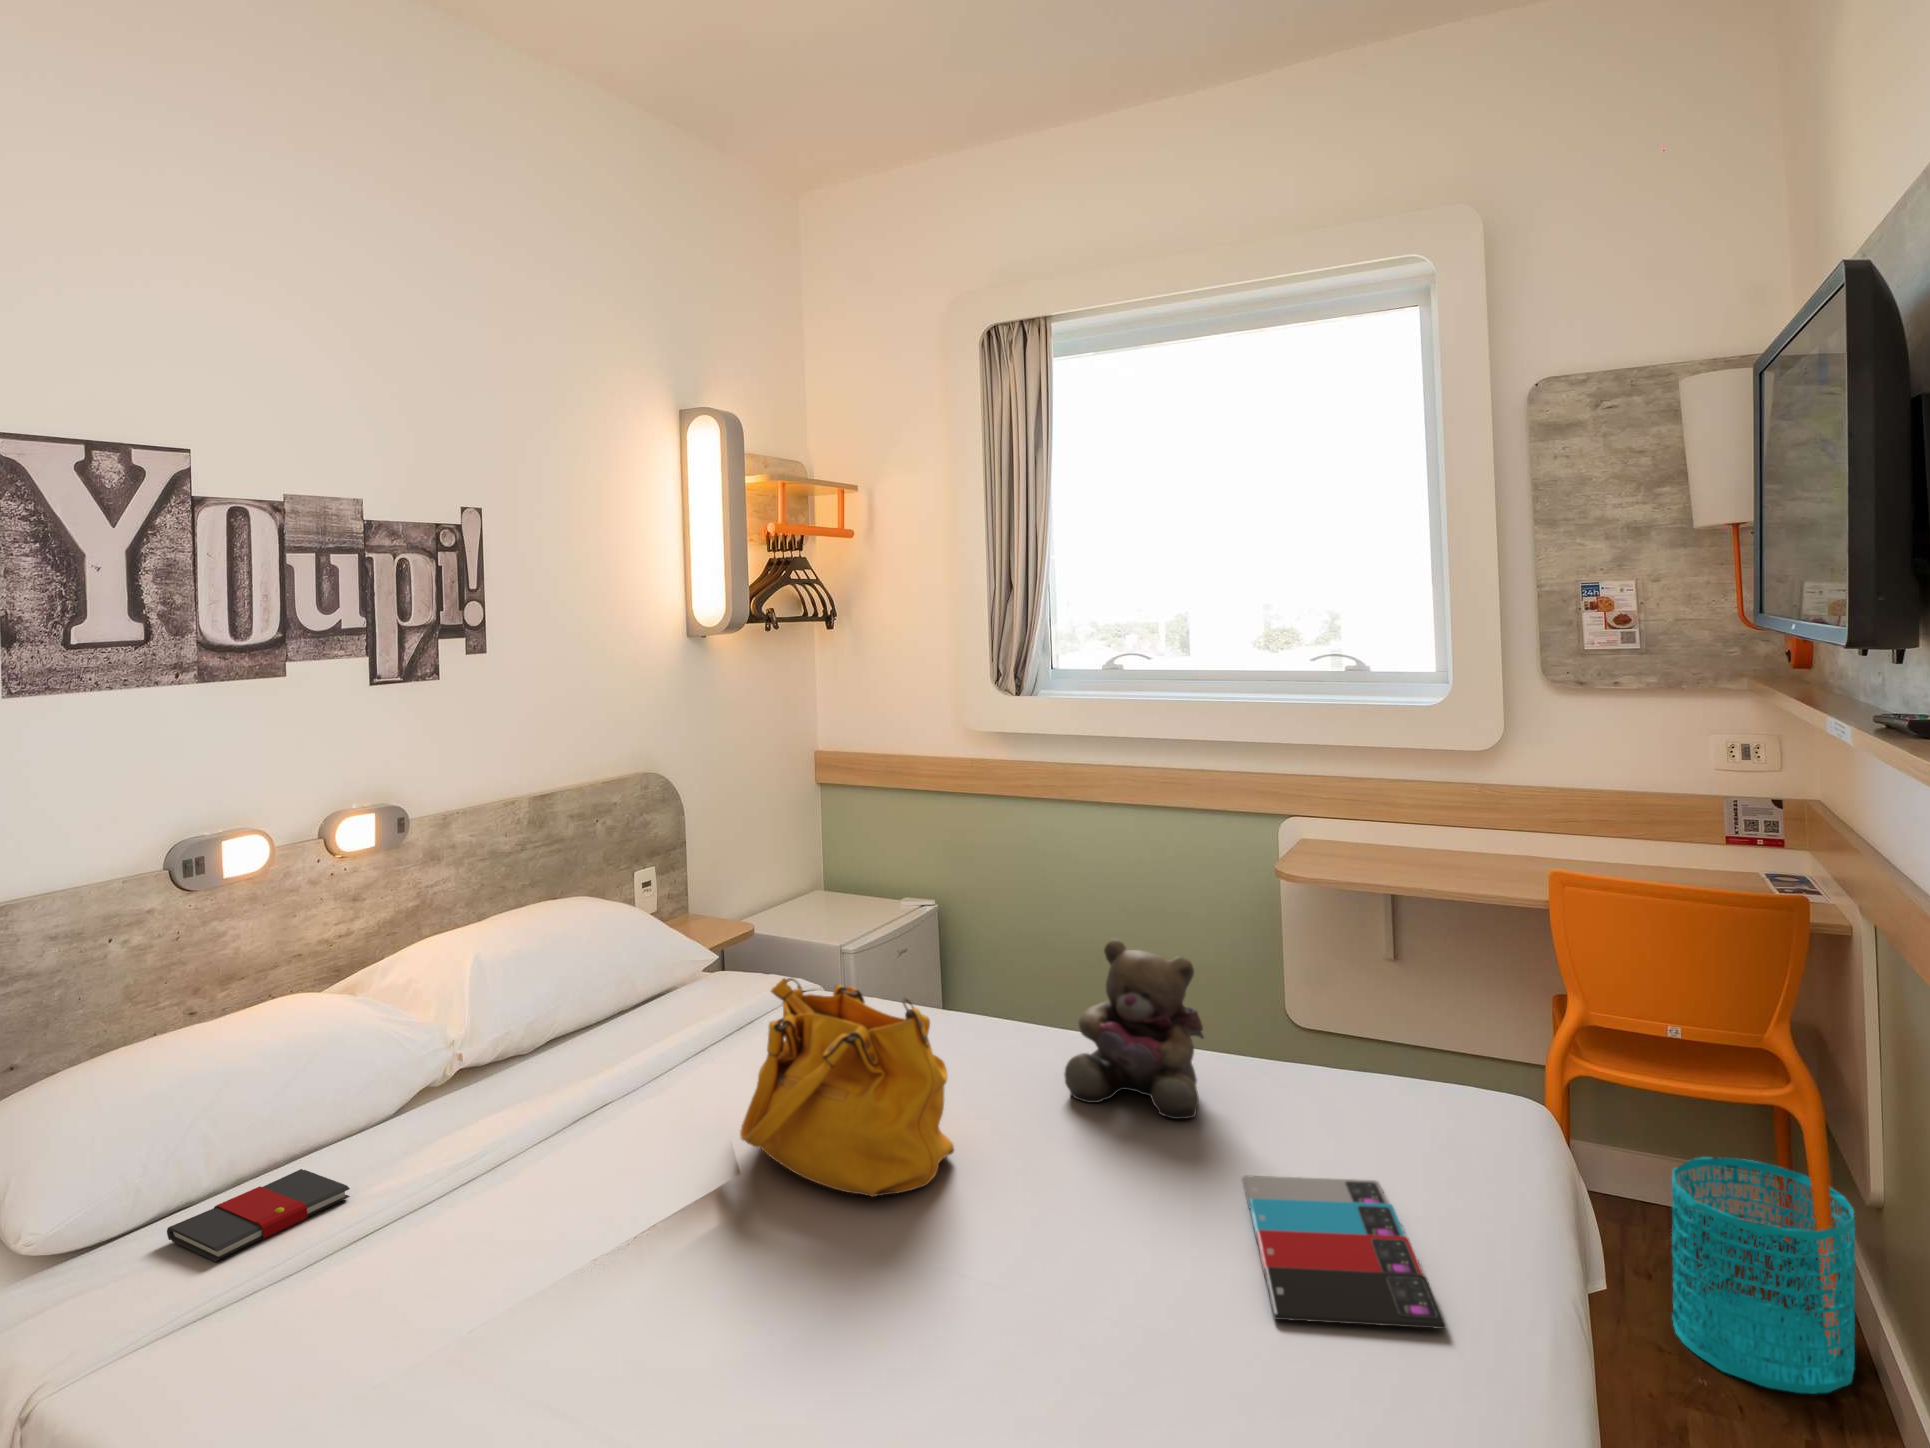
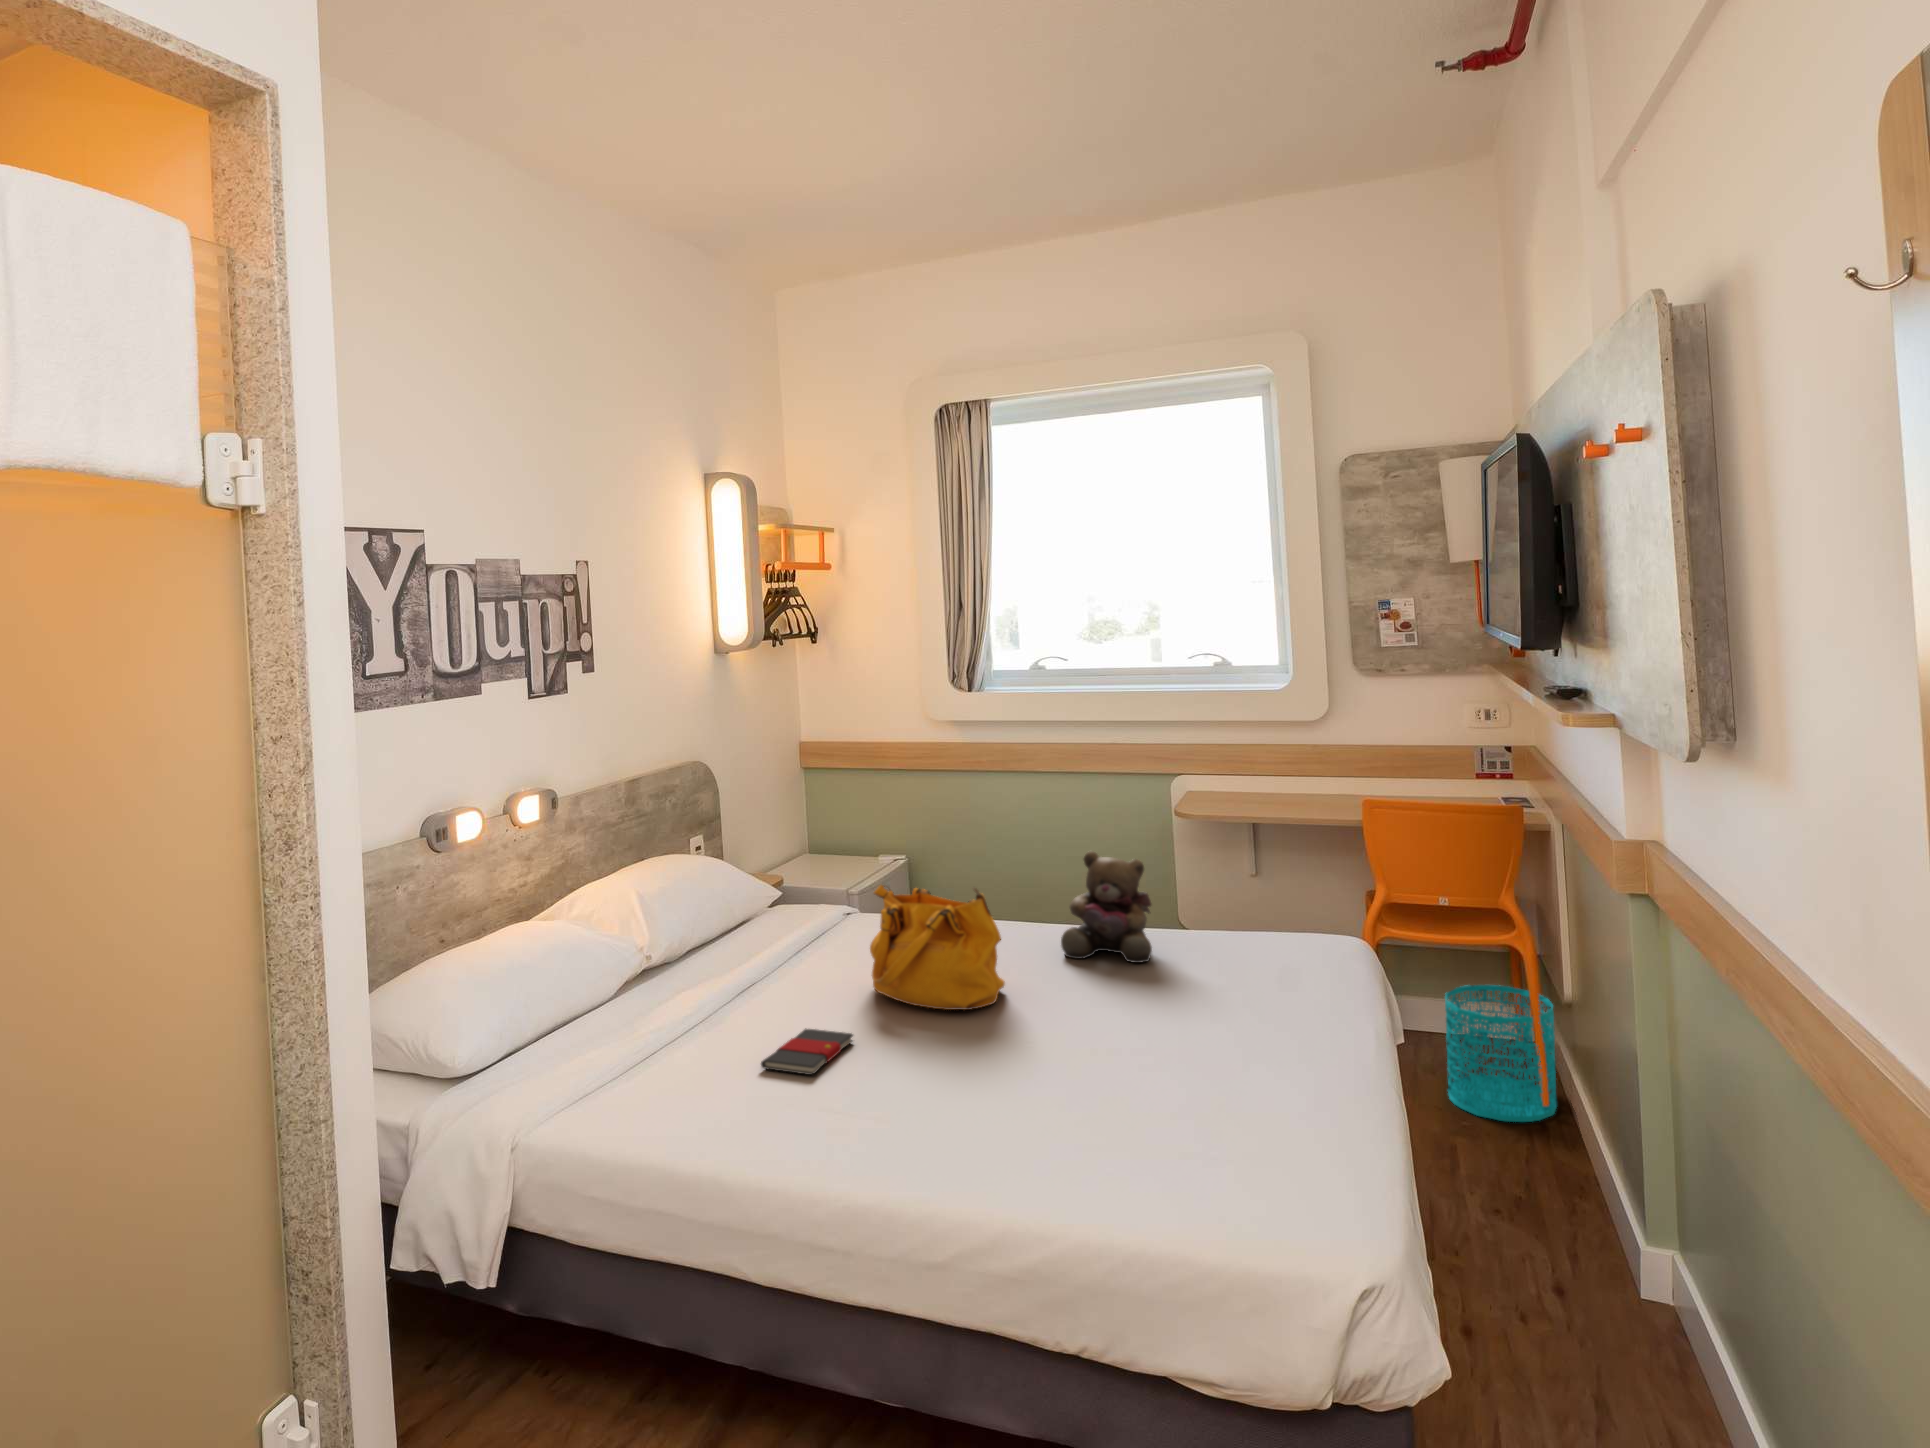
book: present [167,1169,350,1261] -> present [761,1029,853,1075]
smartphone: present [1242,1176,1446,1329] -> none [1186,982,1315,1043]

